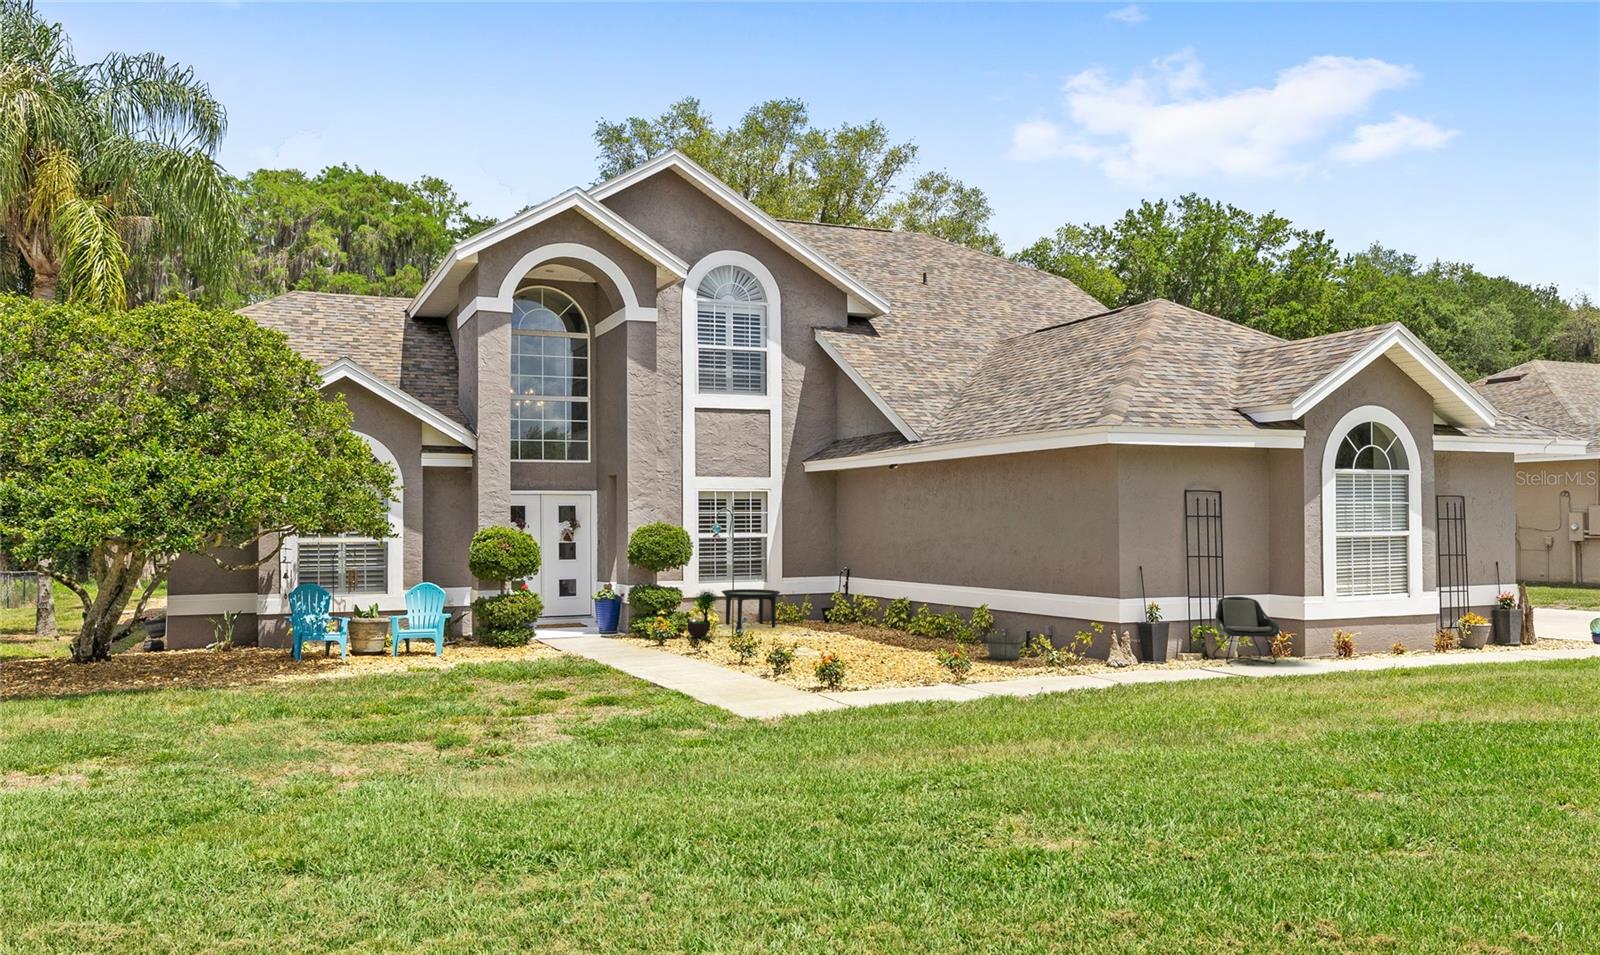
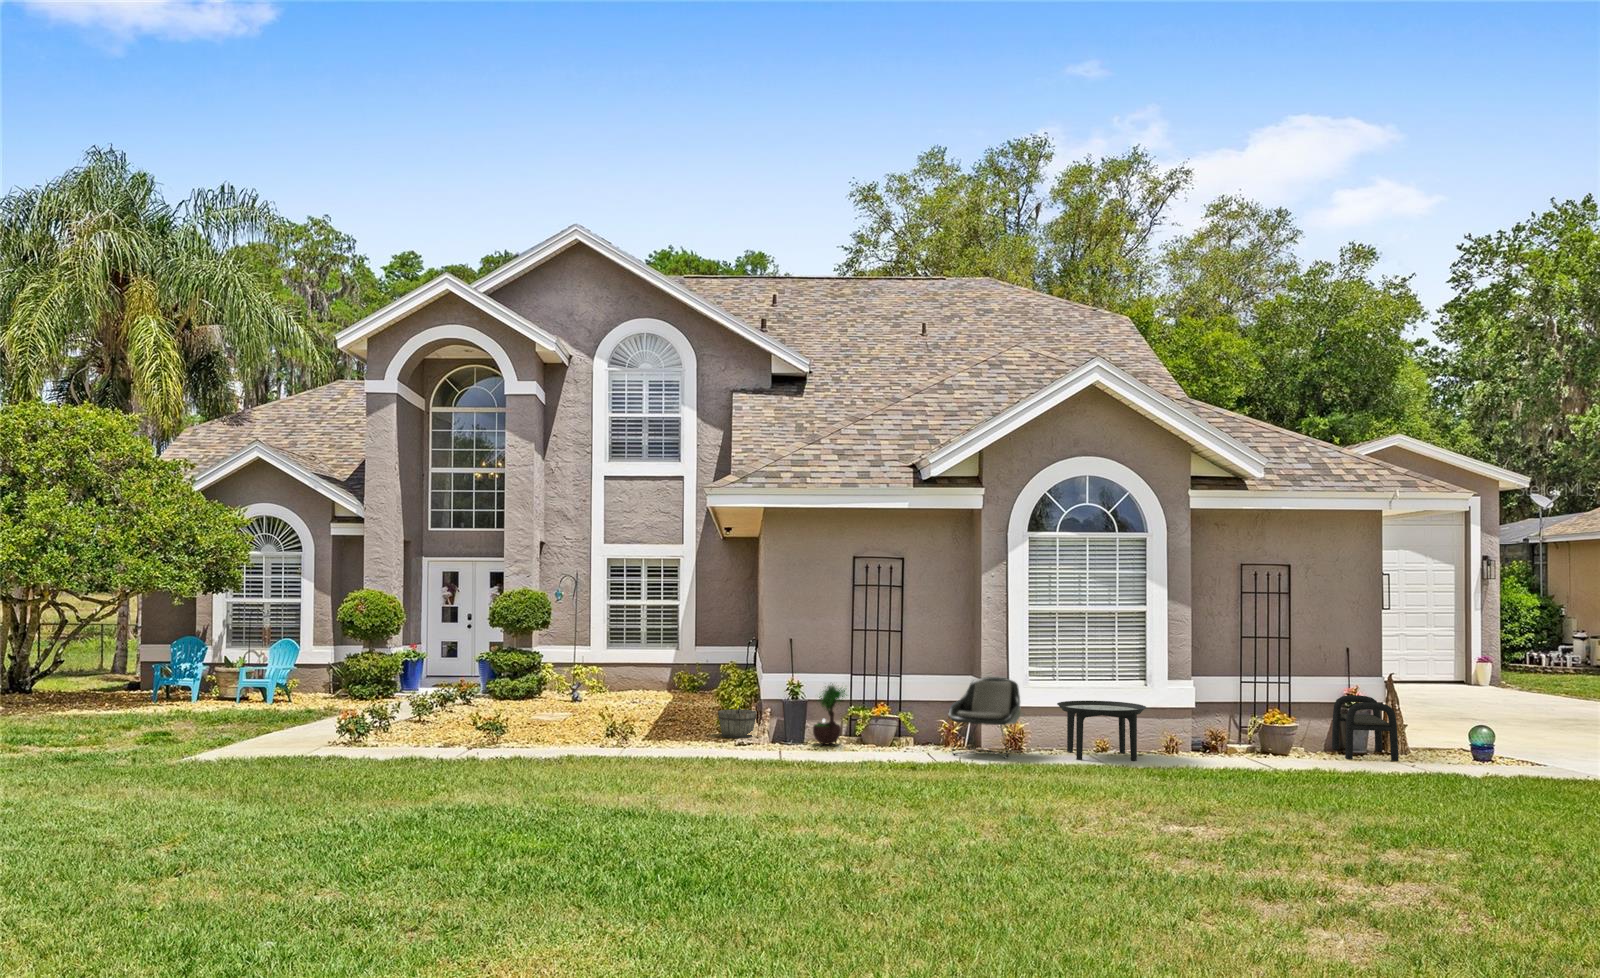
round table: present [721,589,780,629] -> present [1057,701,1146,761]
potted tree: present [687,591,717,638] -> present [813,684,847,745]
bench: none [1428,600,1500,650] -> present [1332,695,1399,761]

